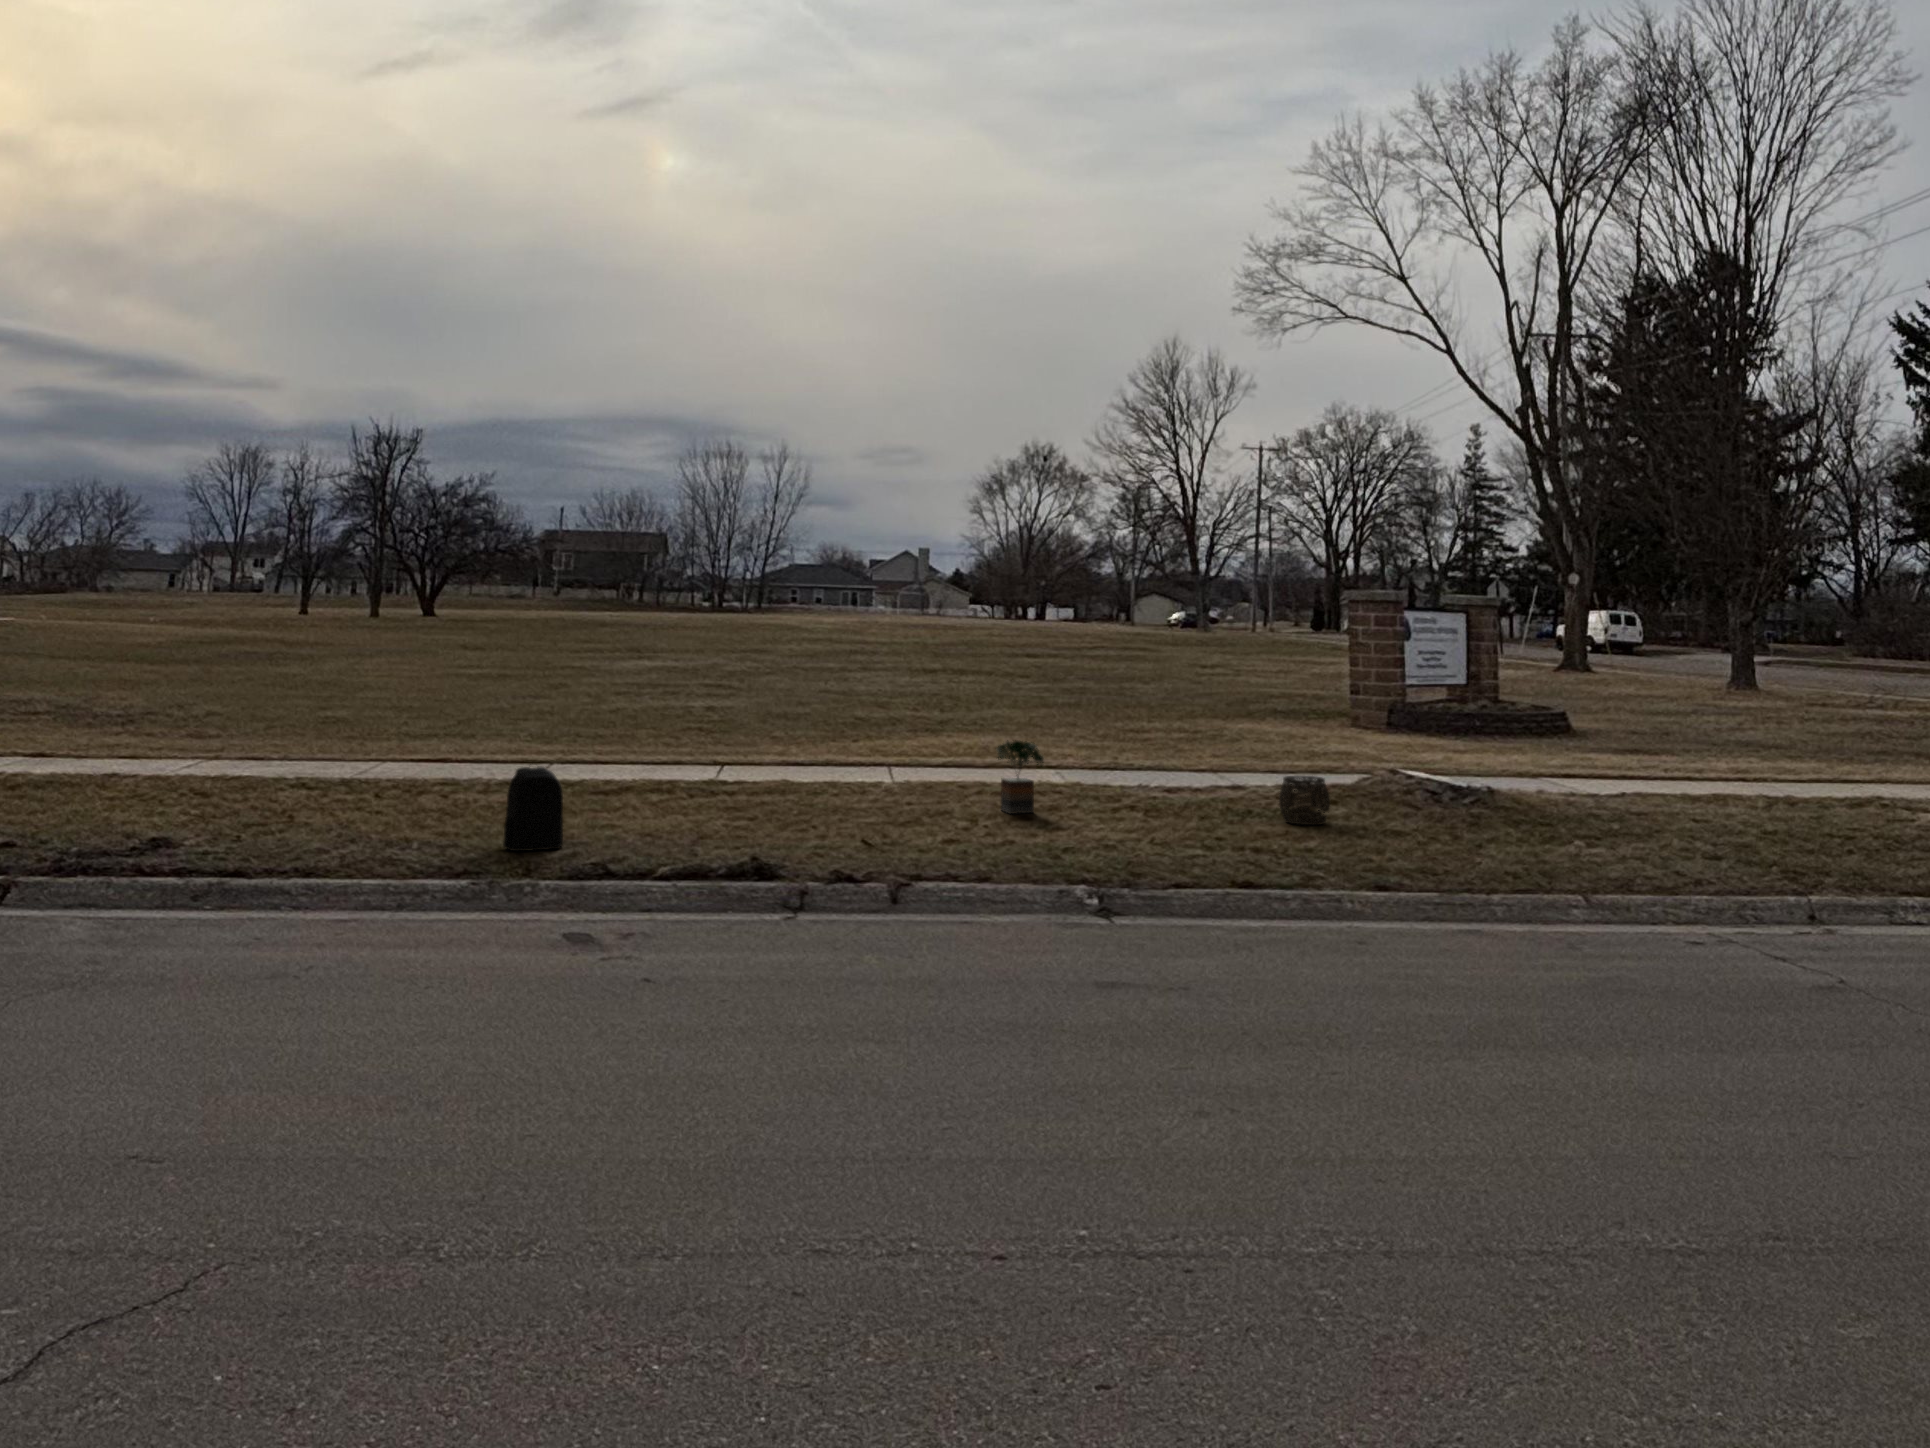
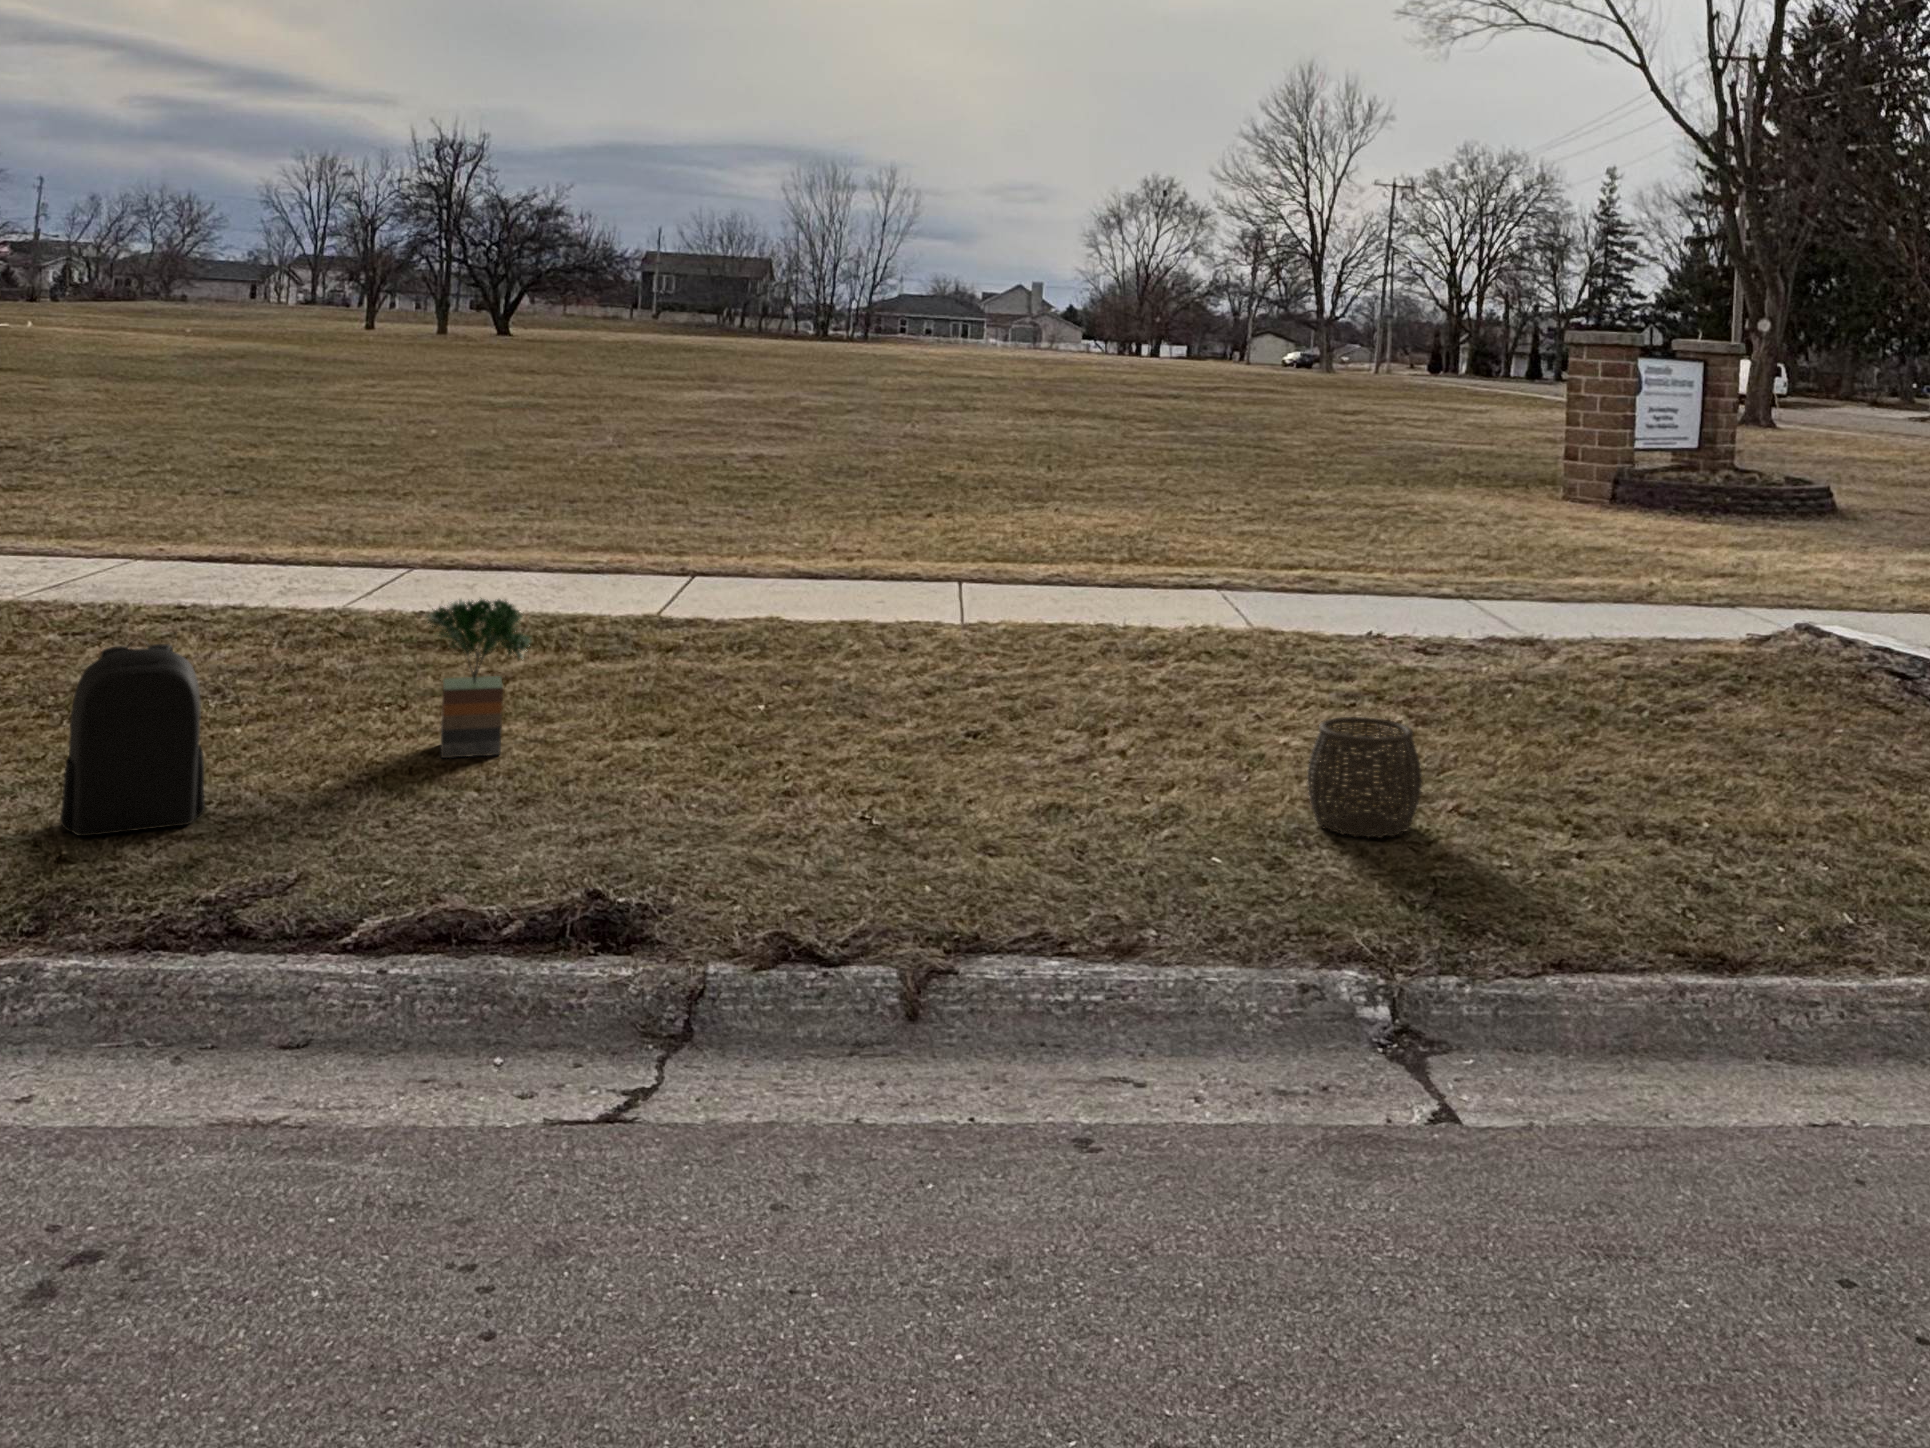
potted tree: present [996,740,1044,814] -> present [426,598,530,758]
woven basket: present [1279,776,1330,825] -> present [1307,717,1422,838]

